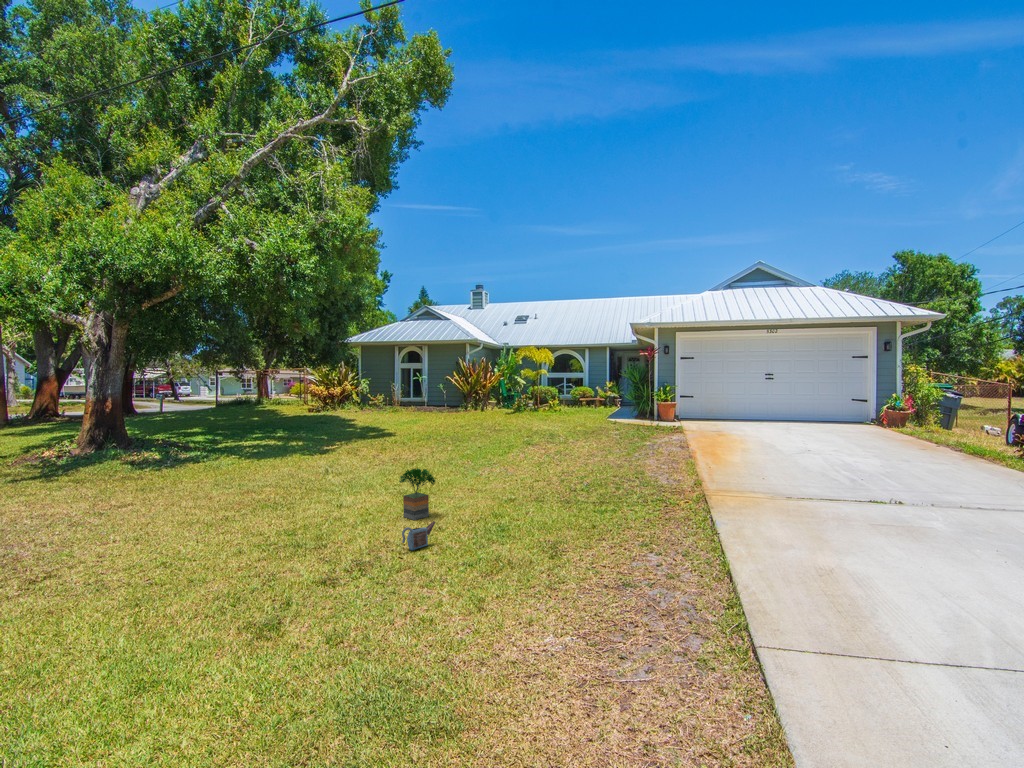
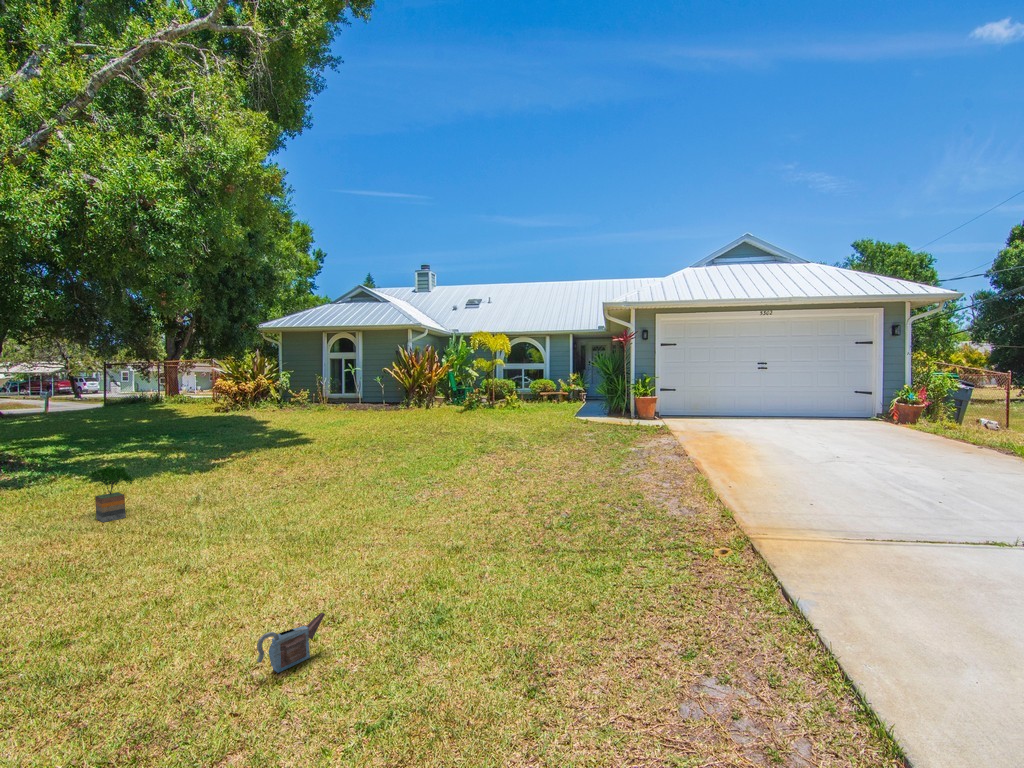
potted tree: present [399,468,436,520] -> present [89,466,133,522]

